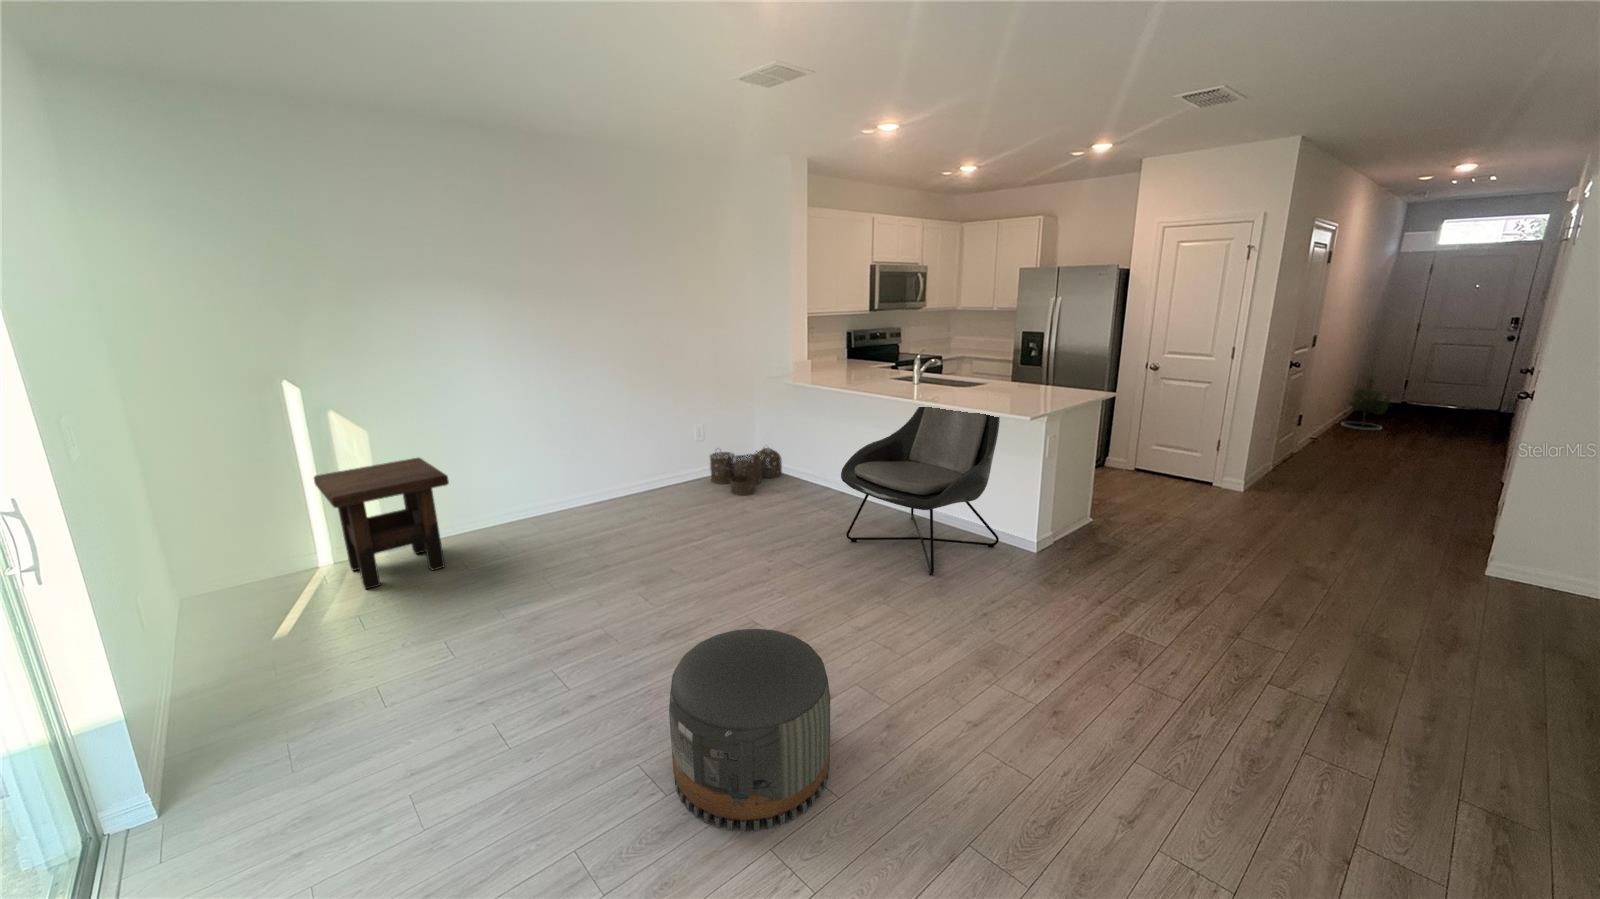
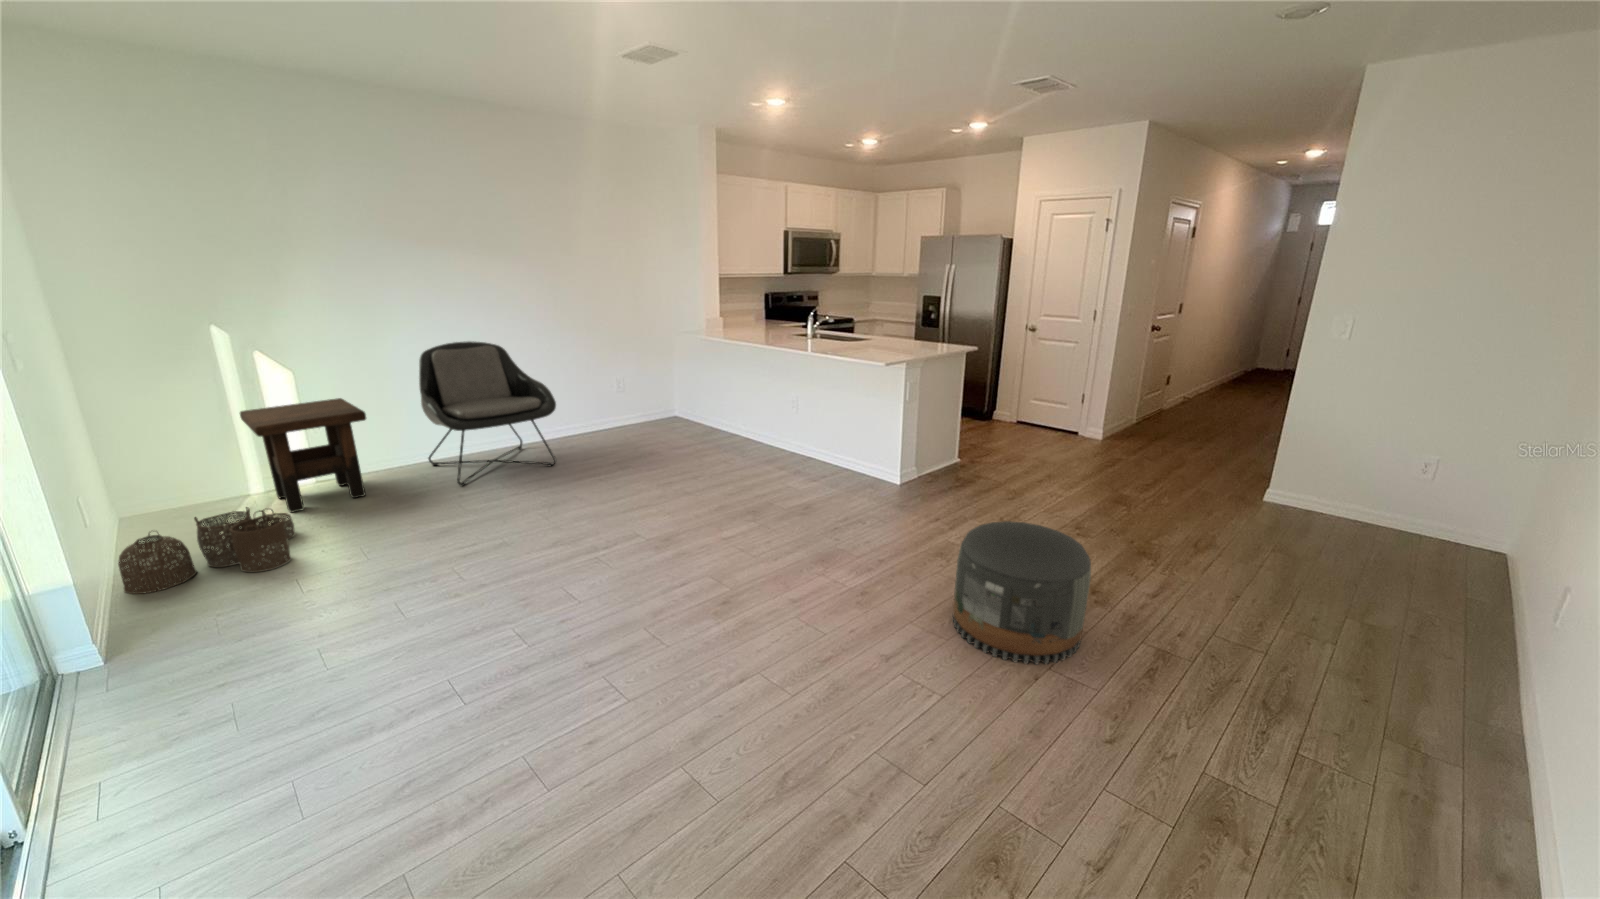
potted tree: present [1341,377,1391,430] -> none [1220,338,1264,392]
lounge chair: present [841,407,1000,576] -> present [419,341,556,486]
woven basket: present [710,448,782,496] -> present [118,507,295,594]
pouf: present [669,629,830,832] -> present [953,521,1091,664]

